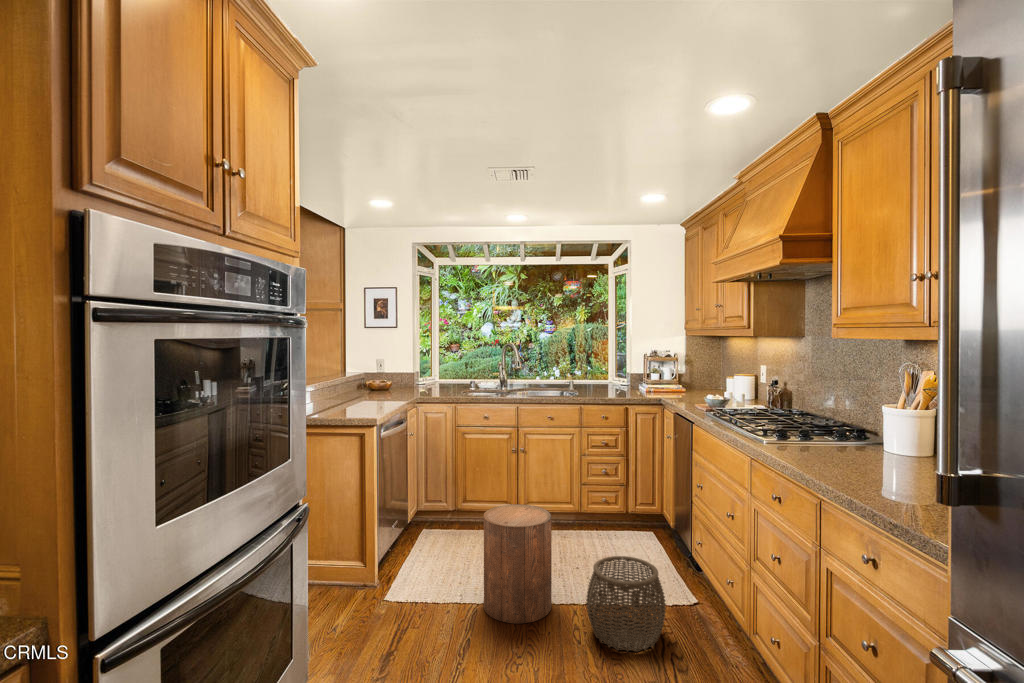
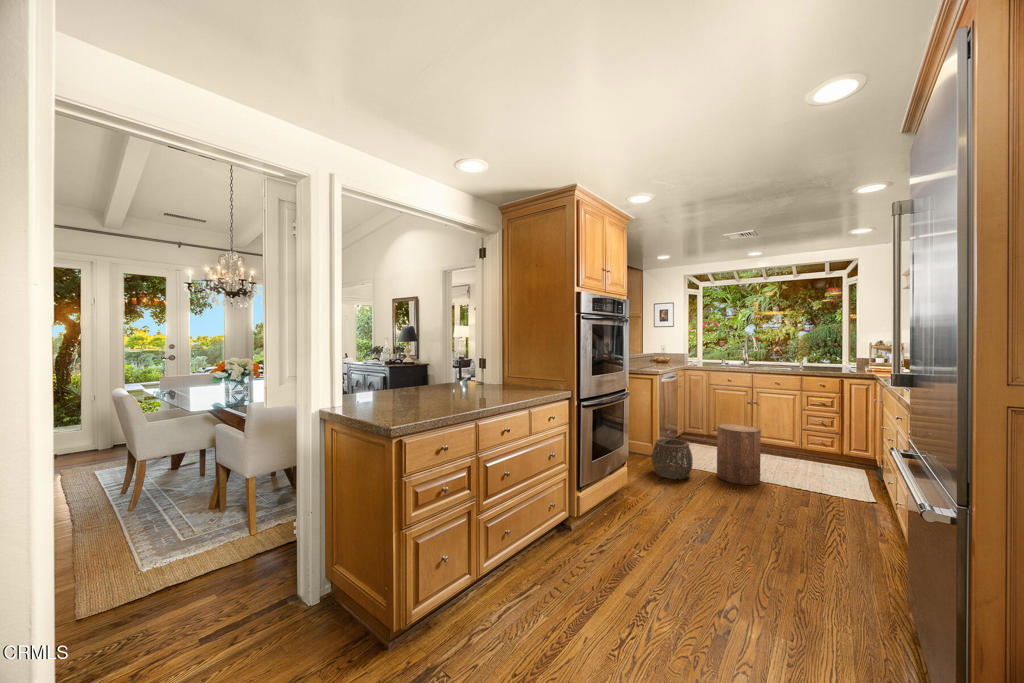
woven basket: present [586,556,666,652] -> present [652,438,693,479]

